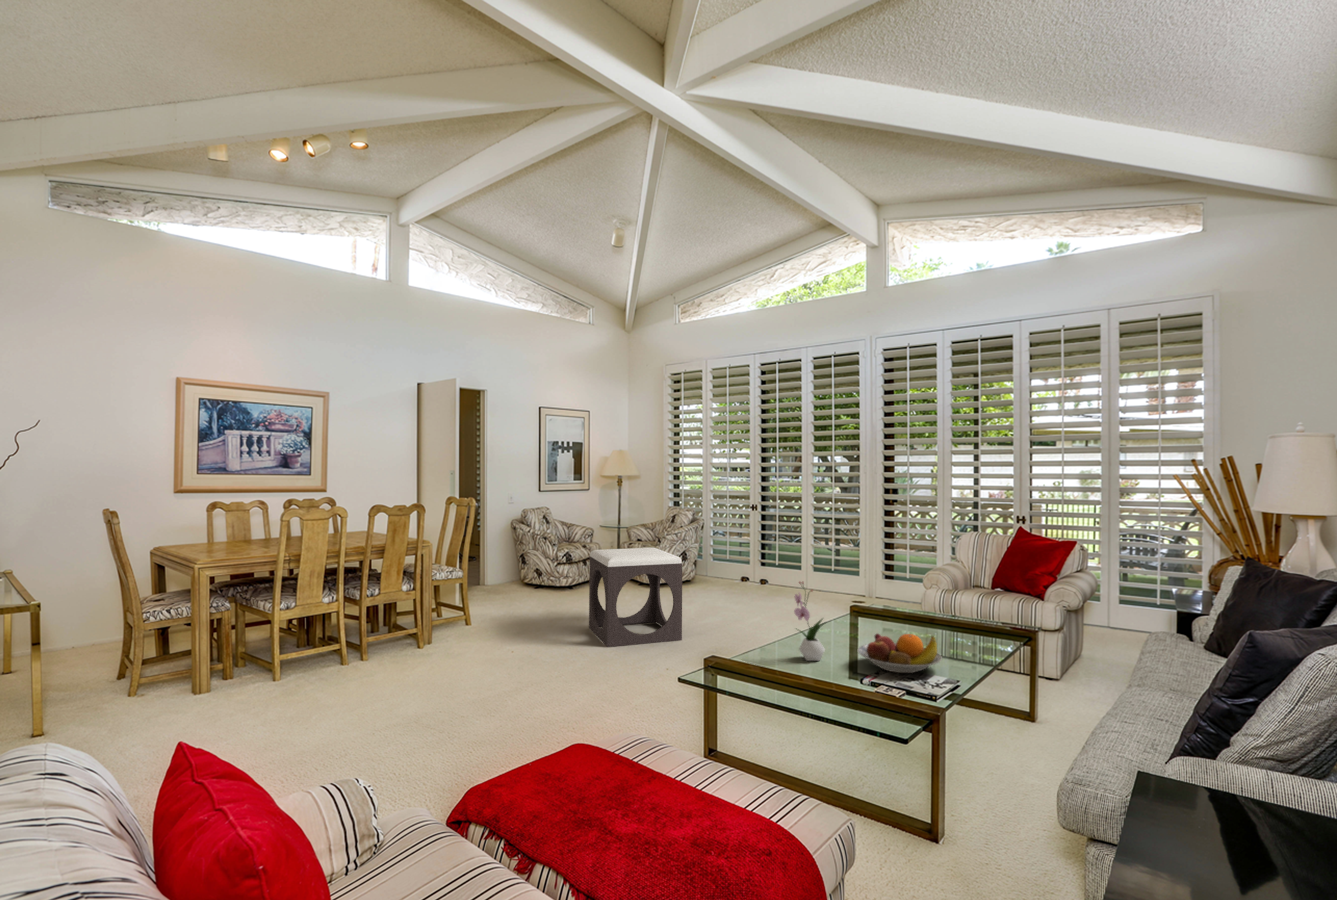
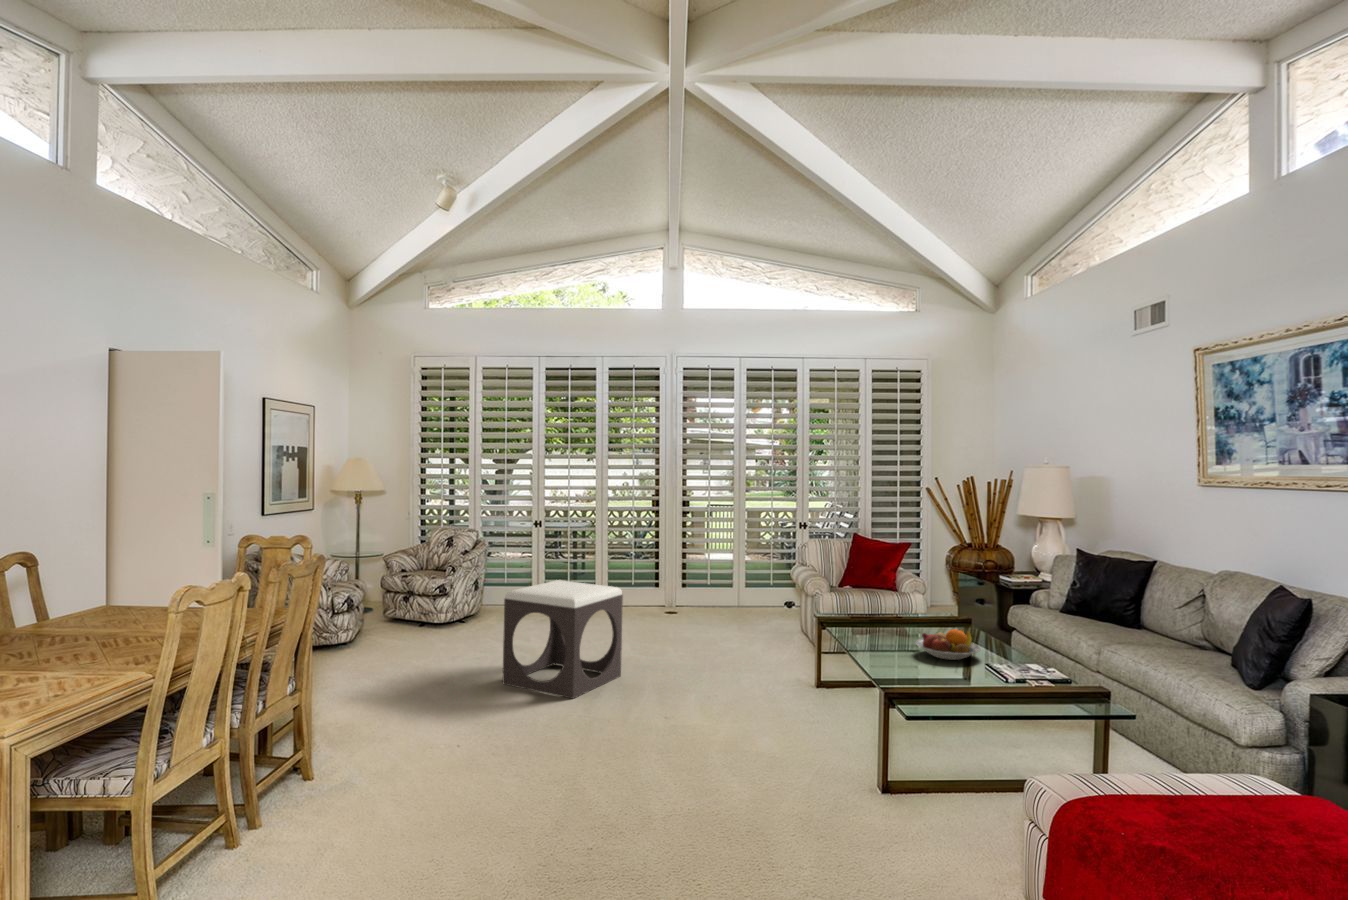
flower arrangement: present [794,582,825,661] -> none [878,599,906,664]

